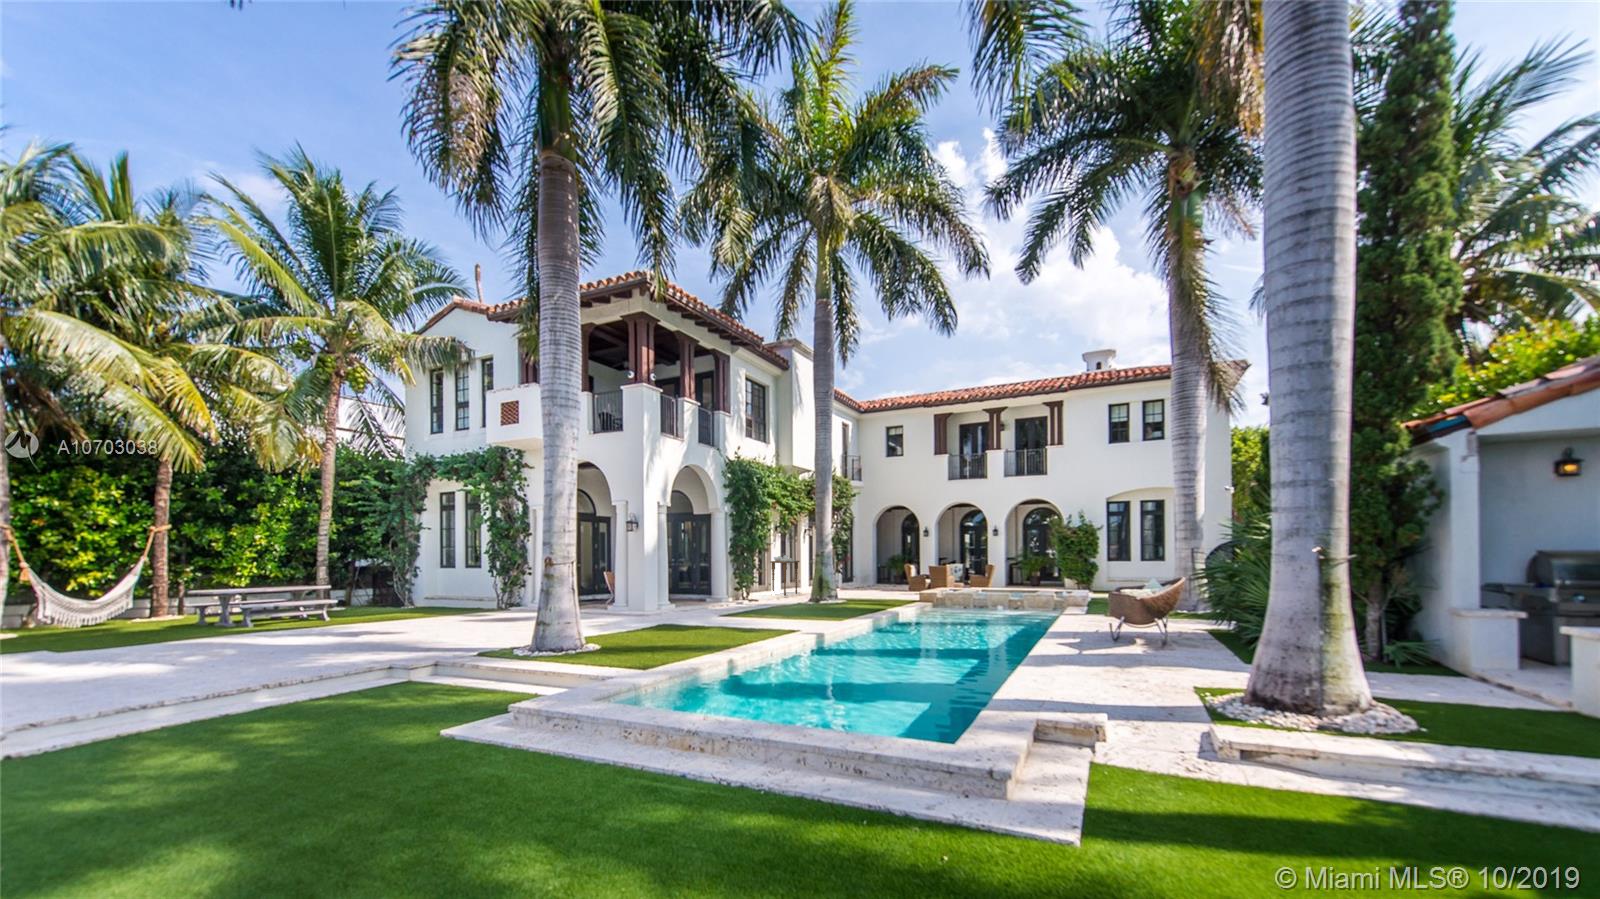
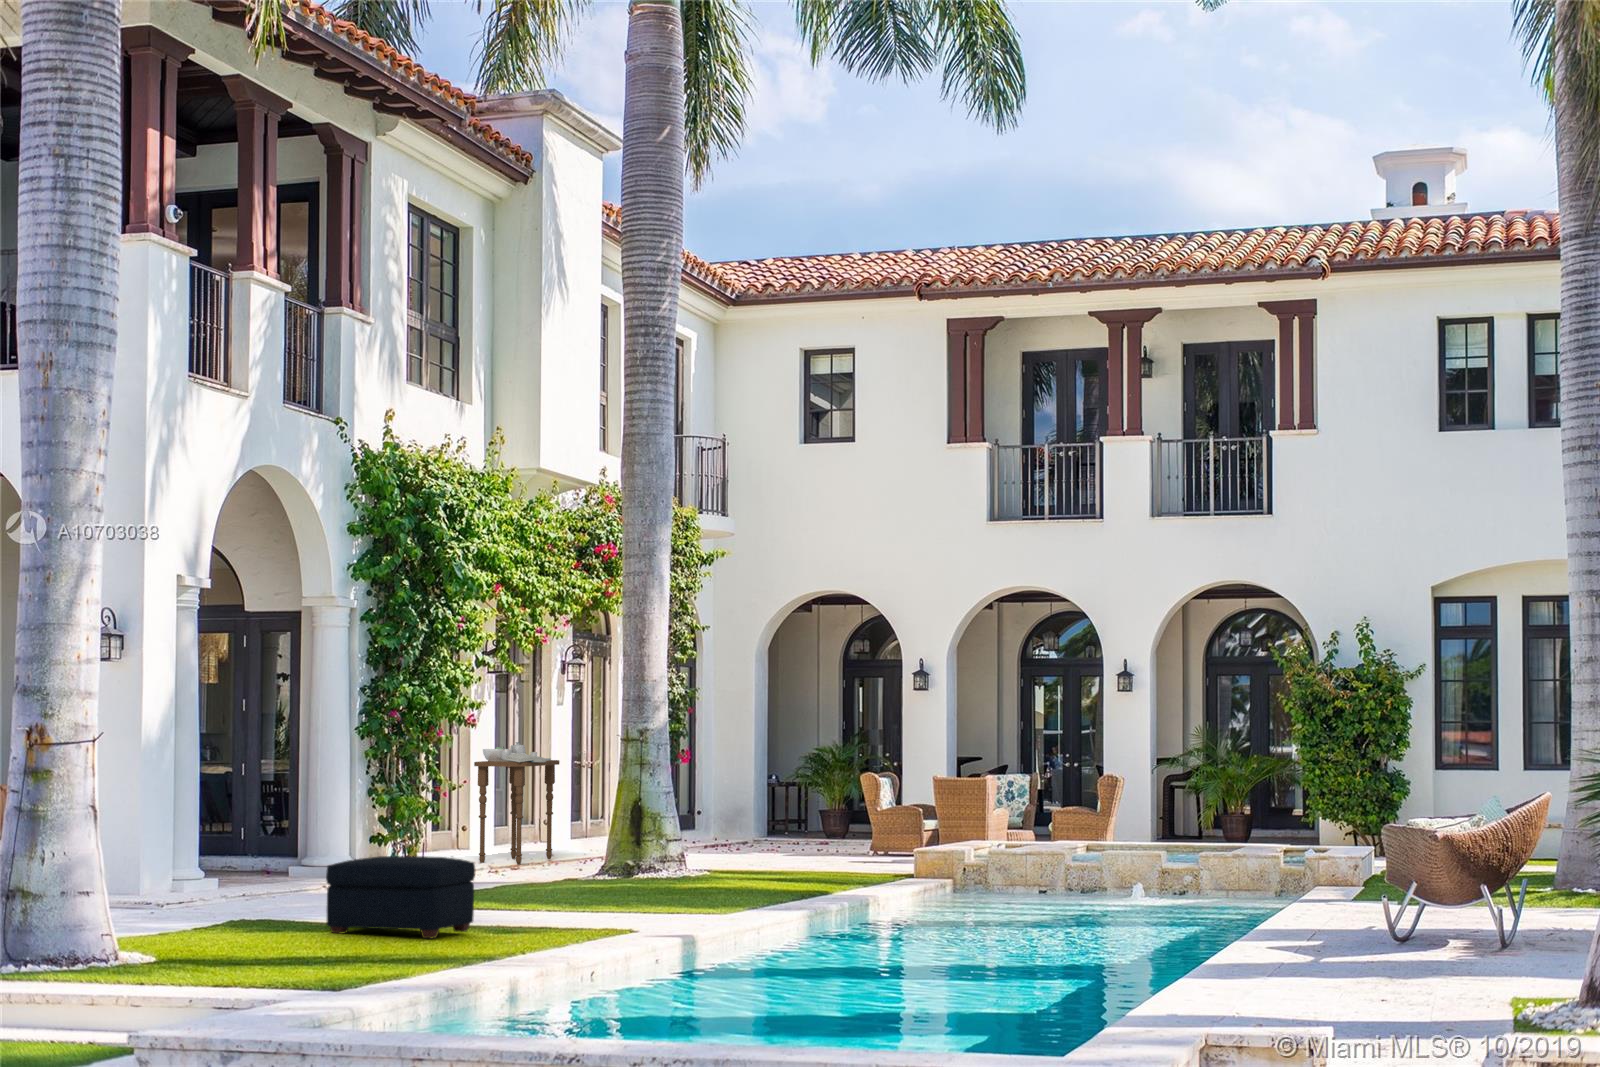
ottoman: none [696,597,748,627] -> present [326,856,475,938]

